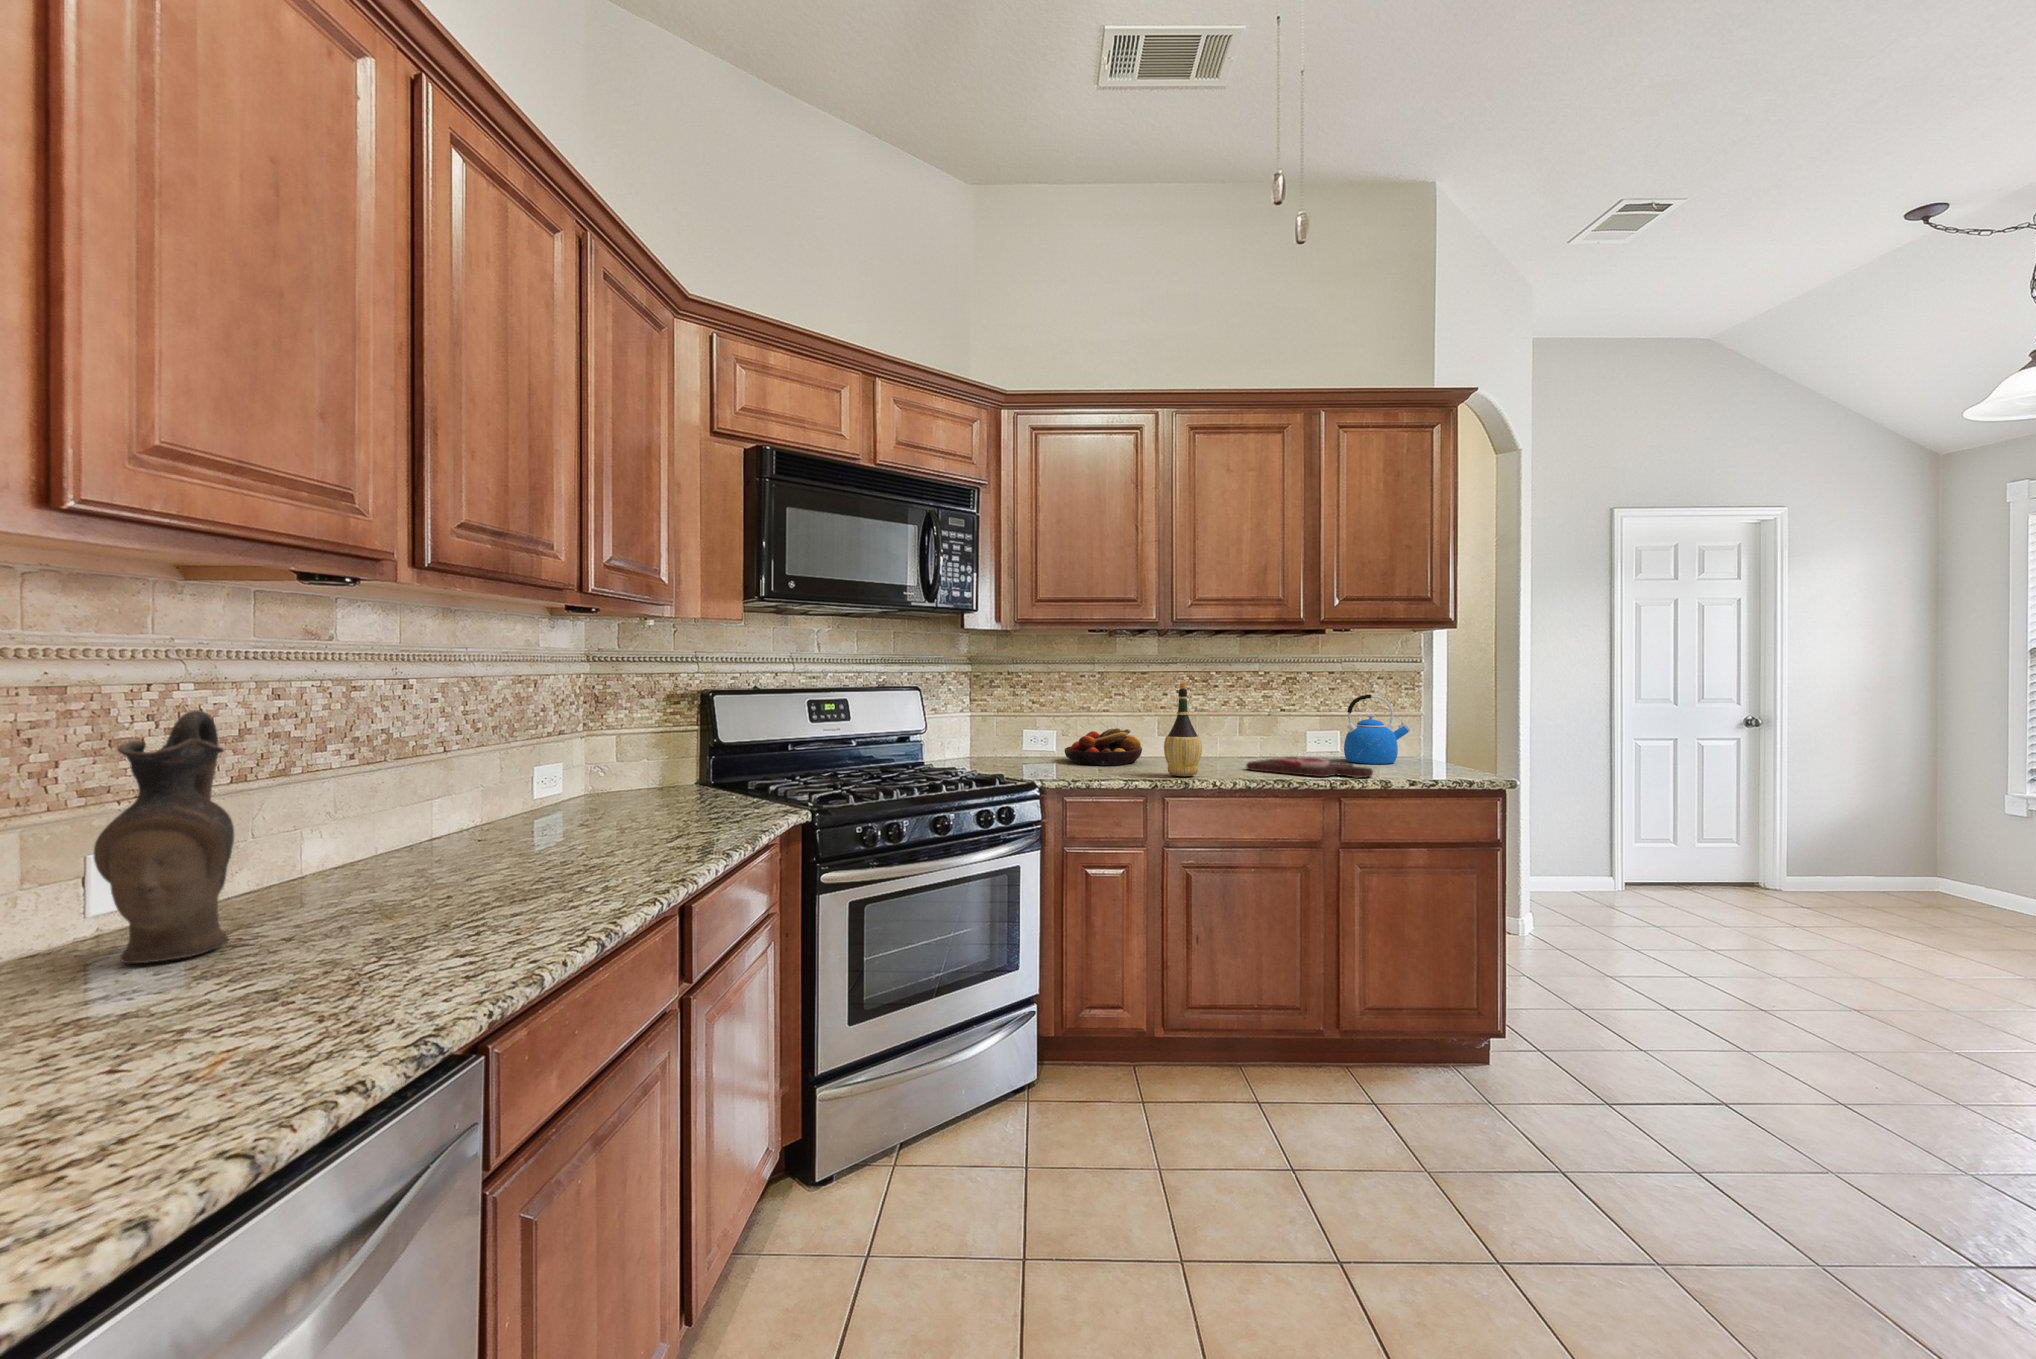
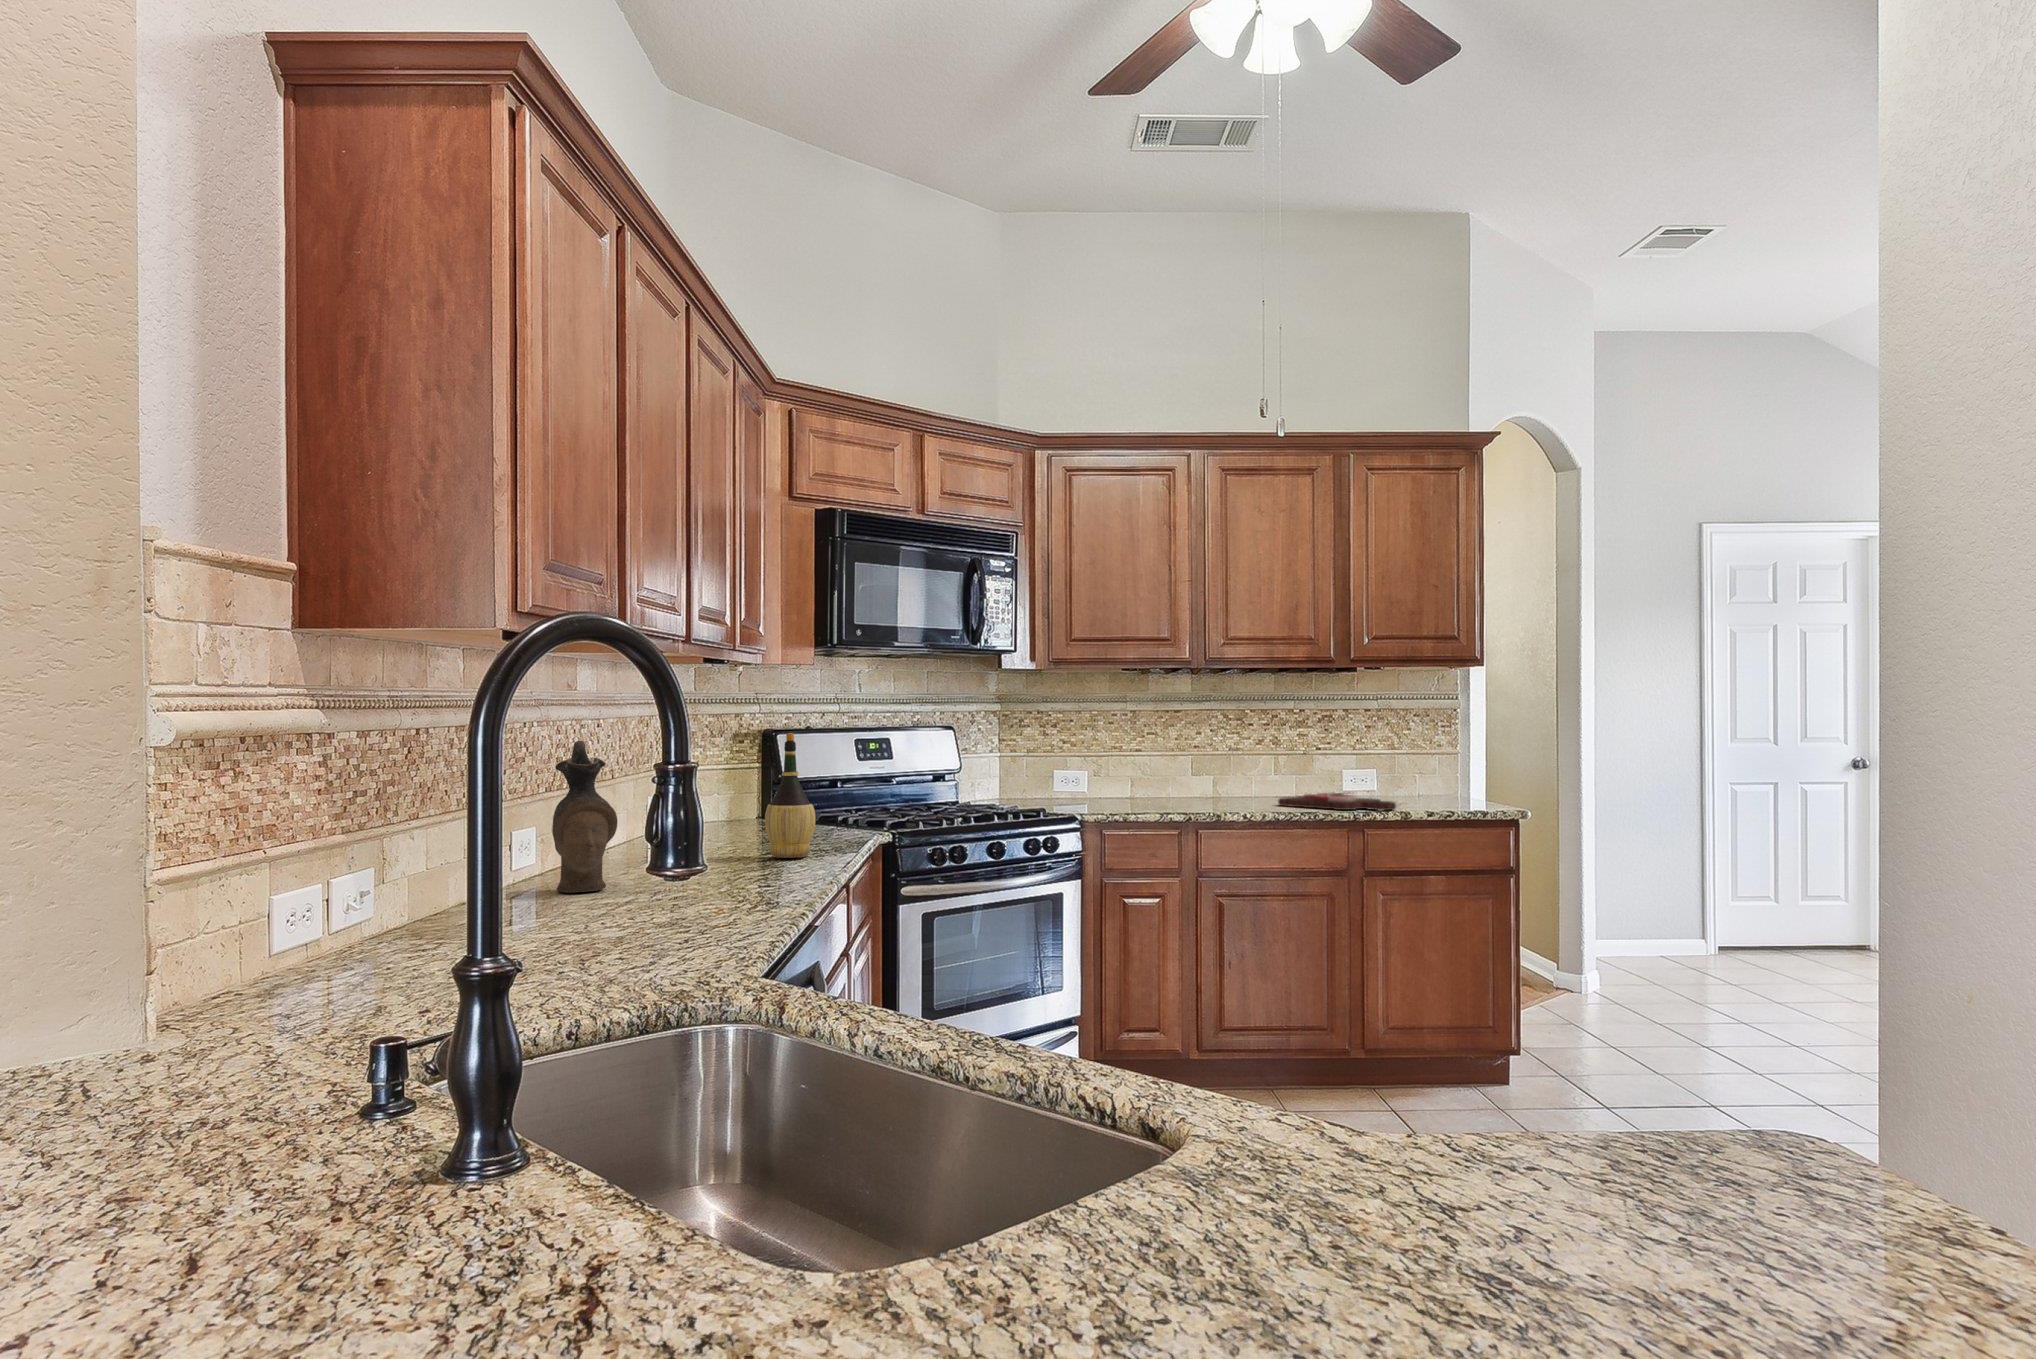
wine bottle: present [1164,683,1202,776] -> present [765,733,816,858]
kettle: present [1344,694,1410,764] -> none [1379,731,1443,801]
fruit bowl: present [1065,728,1142,765] -> none [1098,766,1176,803]

